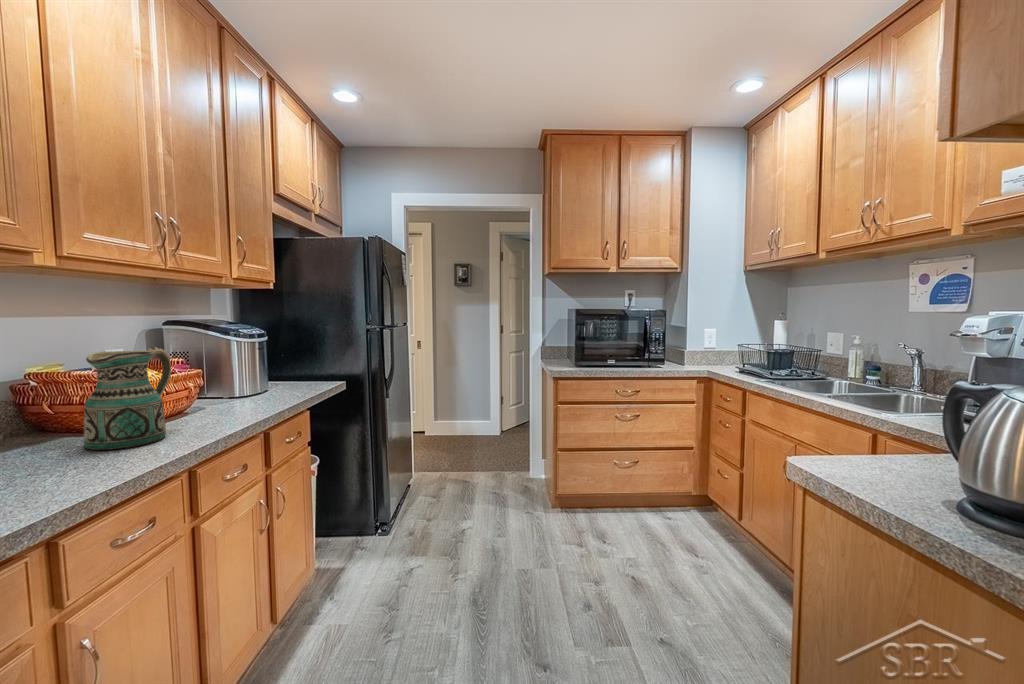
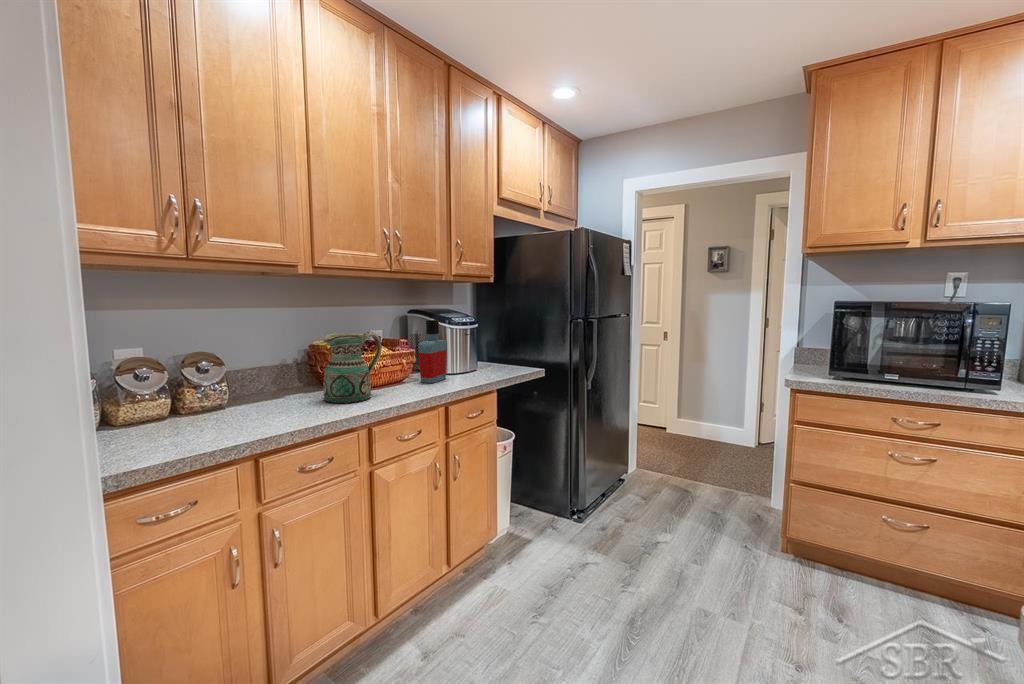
bottle: none [207,332,240,410] -> present [418,320,447,383]

